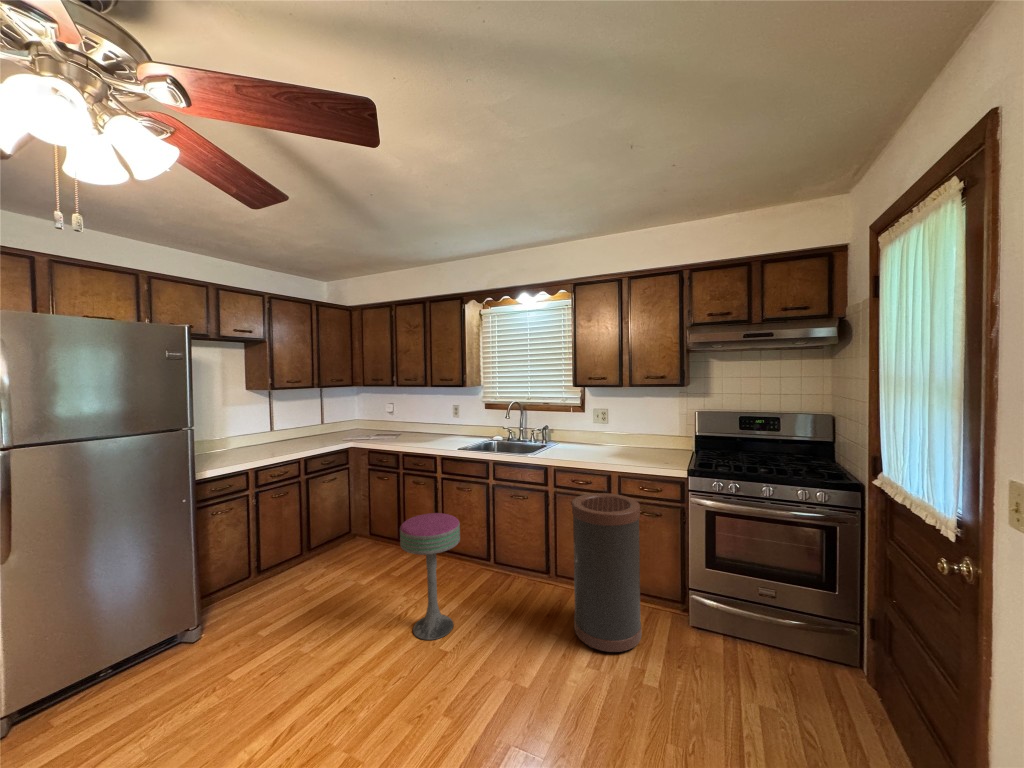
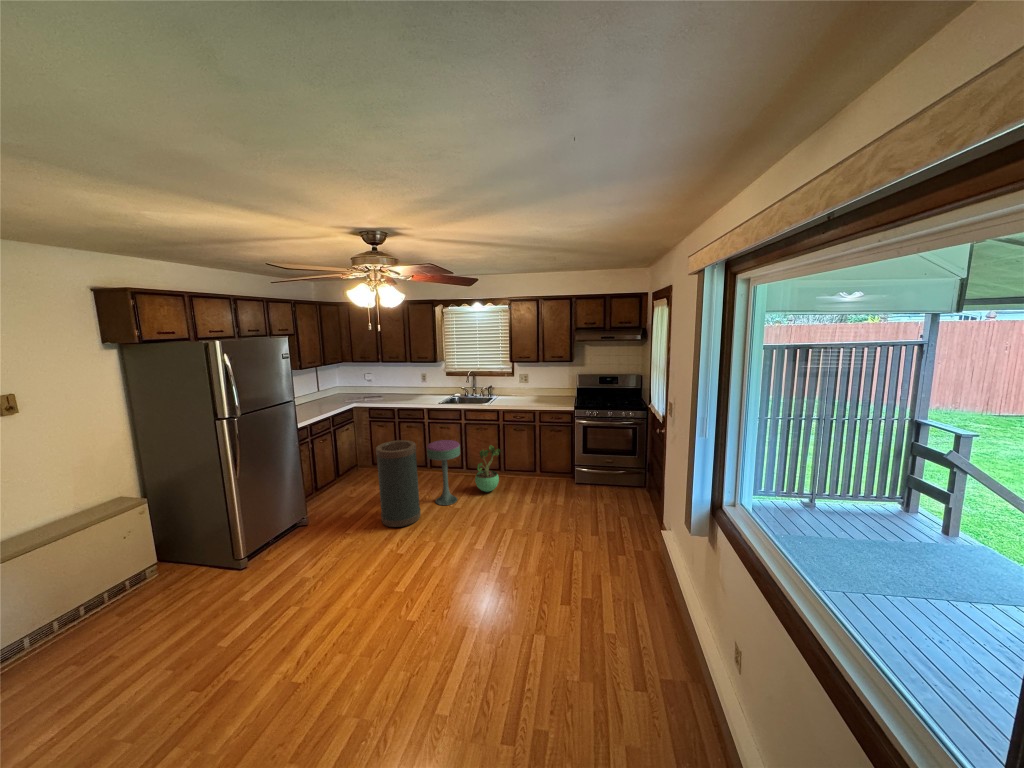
trash can: present [572,493,642,652] -> present [376,440,421,527]
potted plant: none [492,530,542,619] -> present [475,445,501,492]

